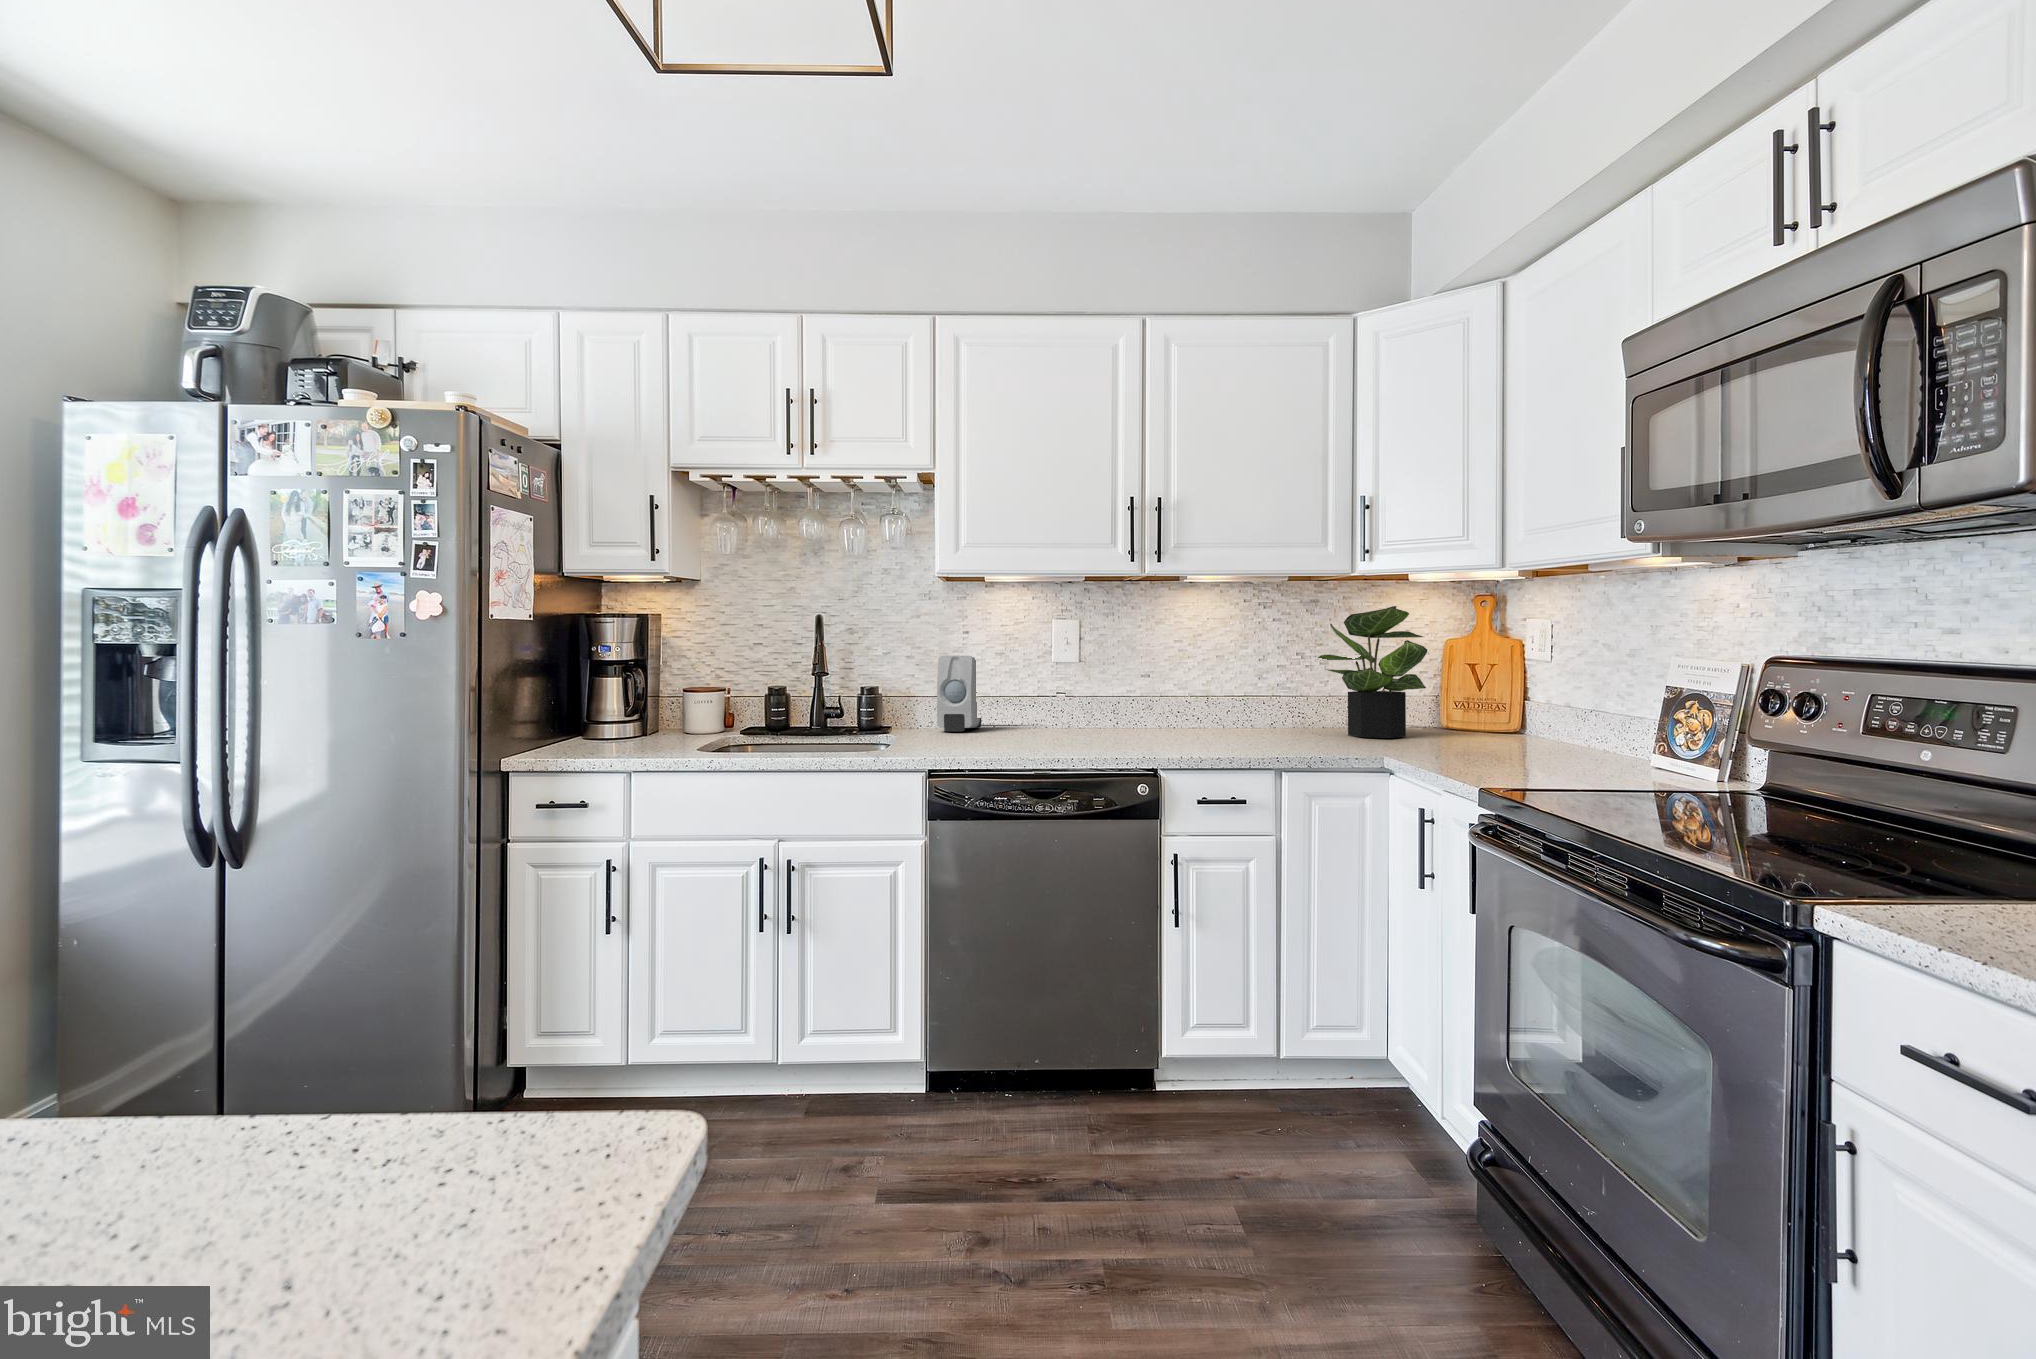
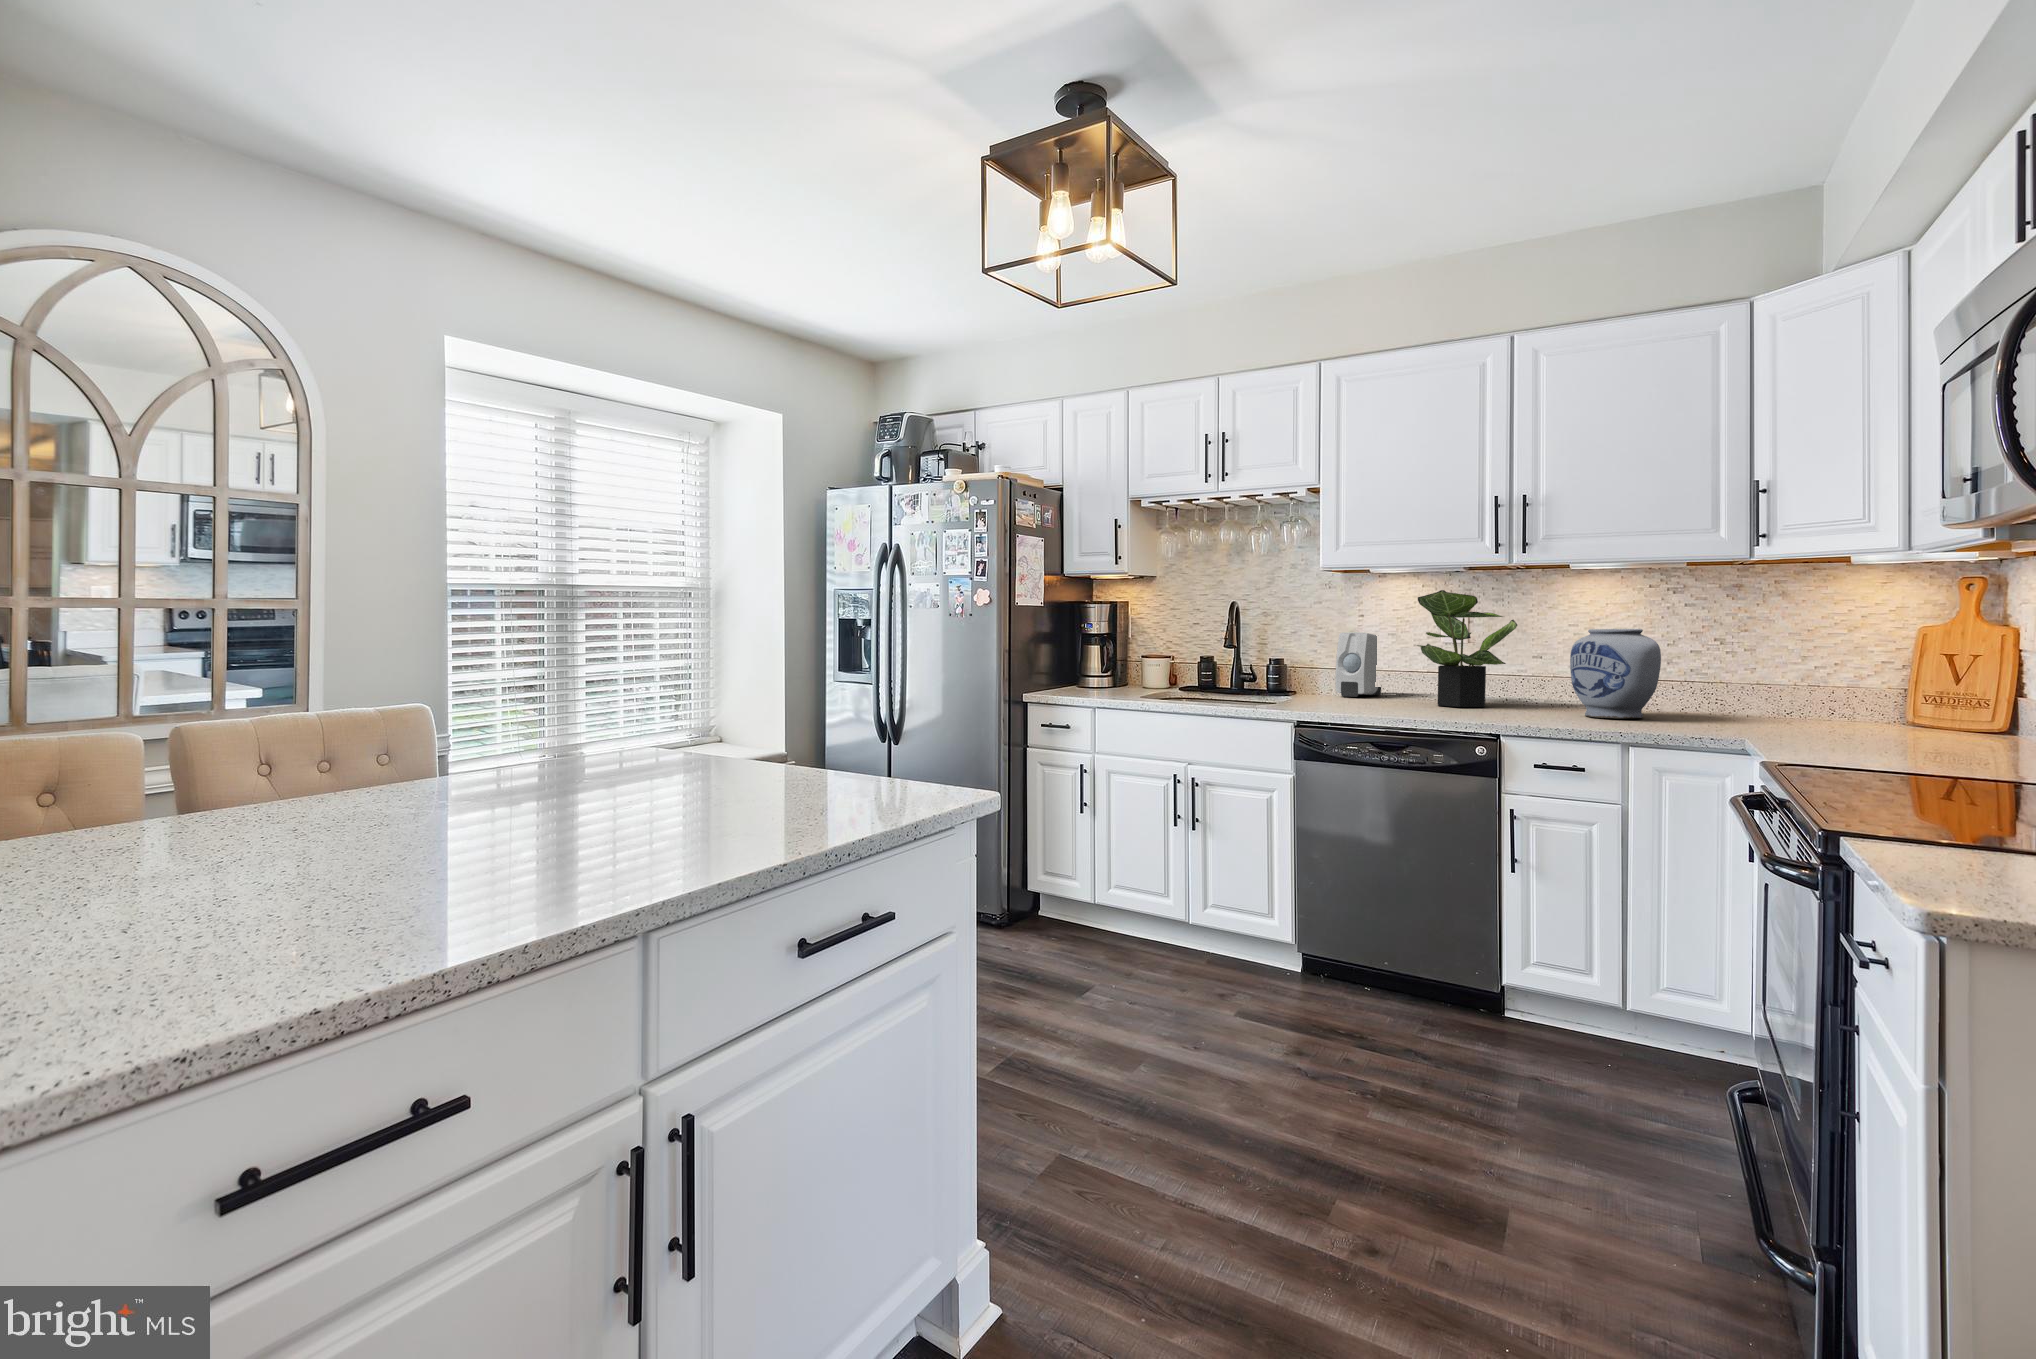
potted plant: present [1318,606,1427,738] -> present [1417,590,1517,707]
vase: none [1197,649,1279,743] -> present [1570,629,1661,719]

